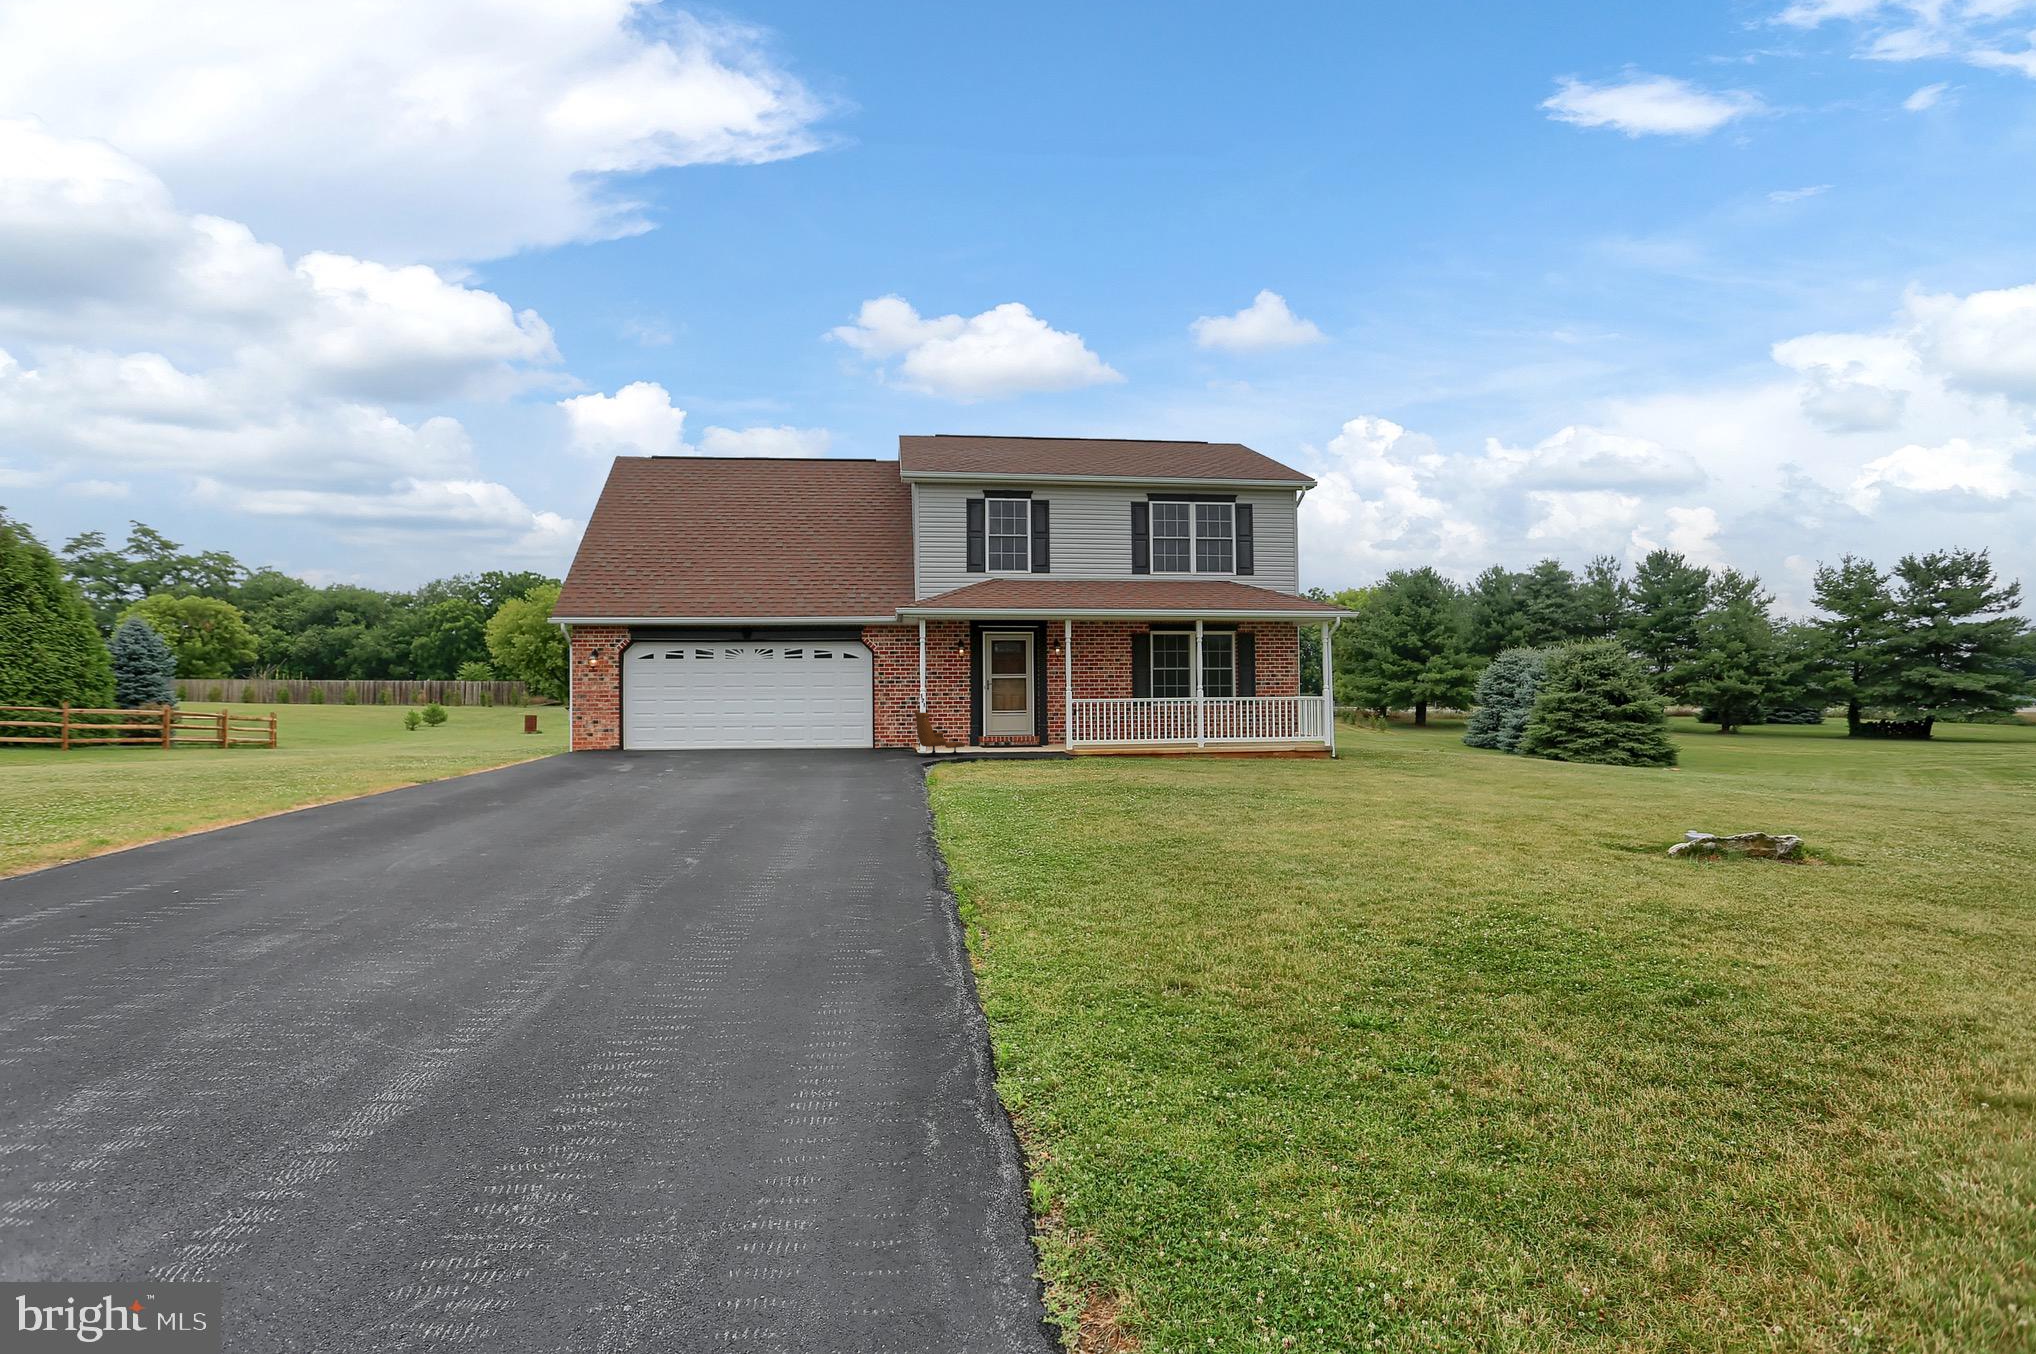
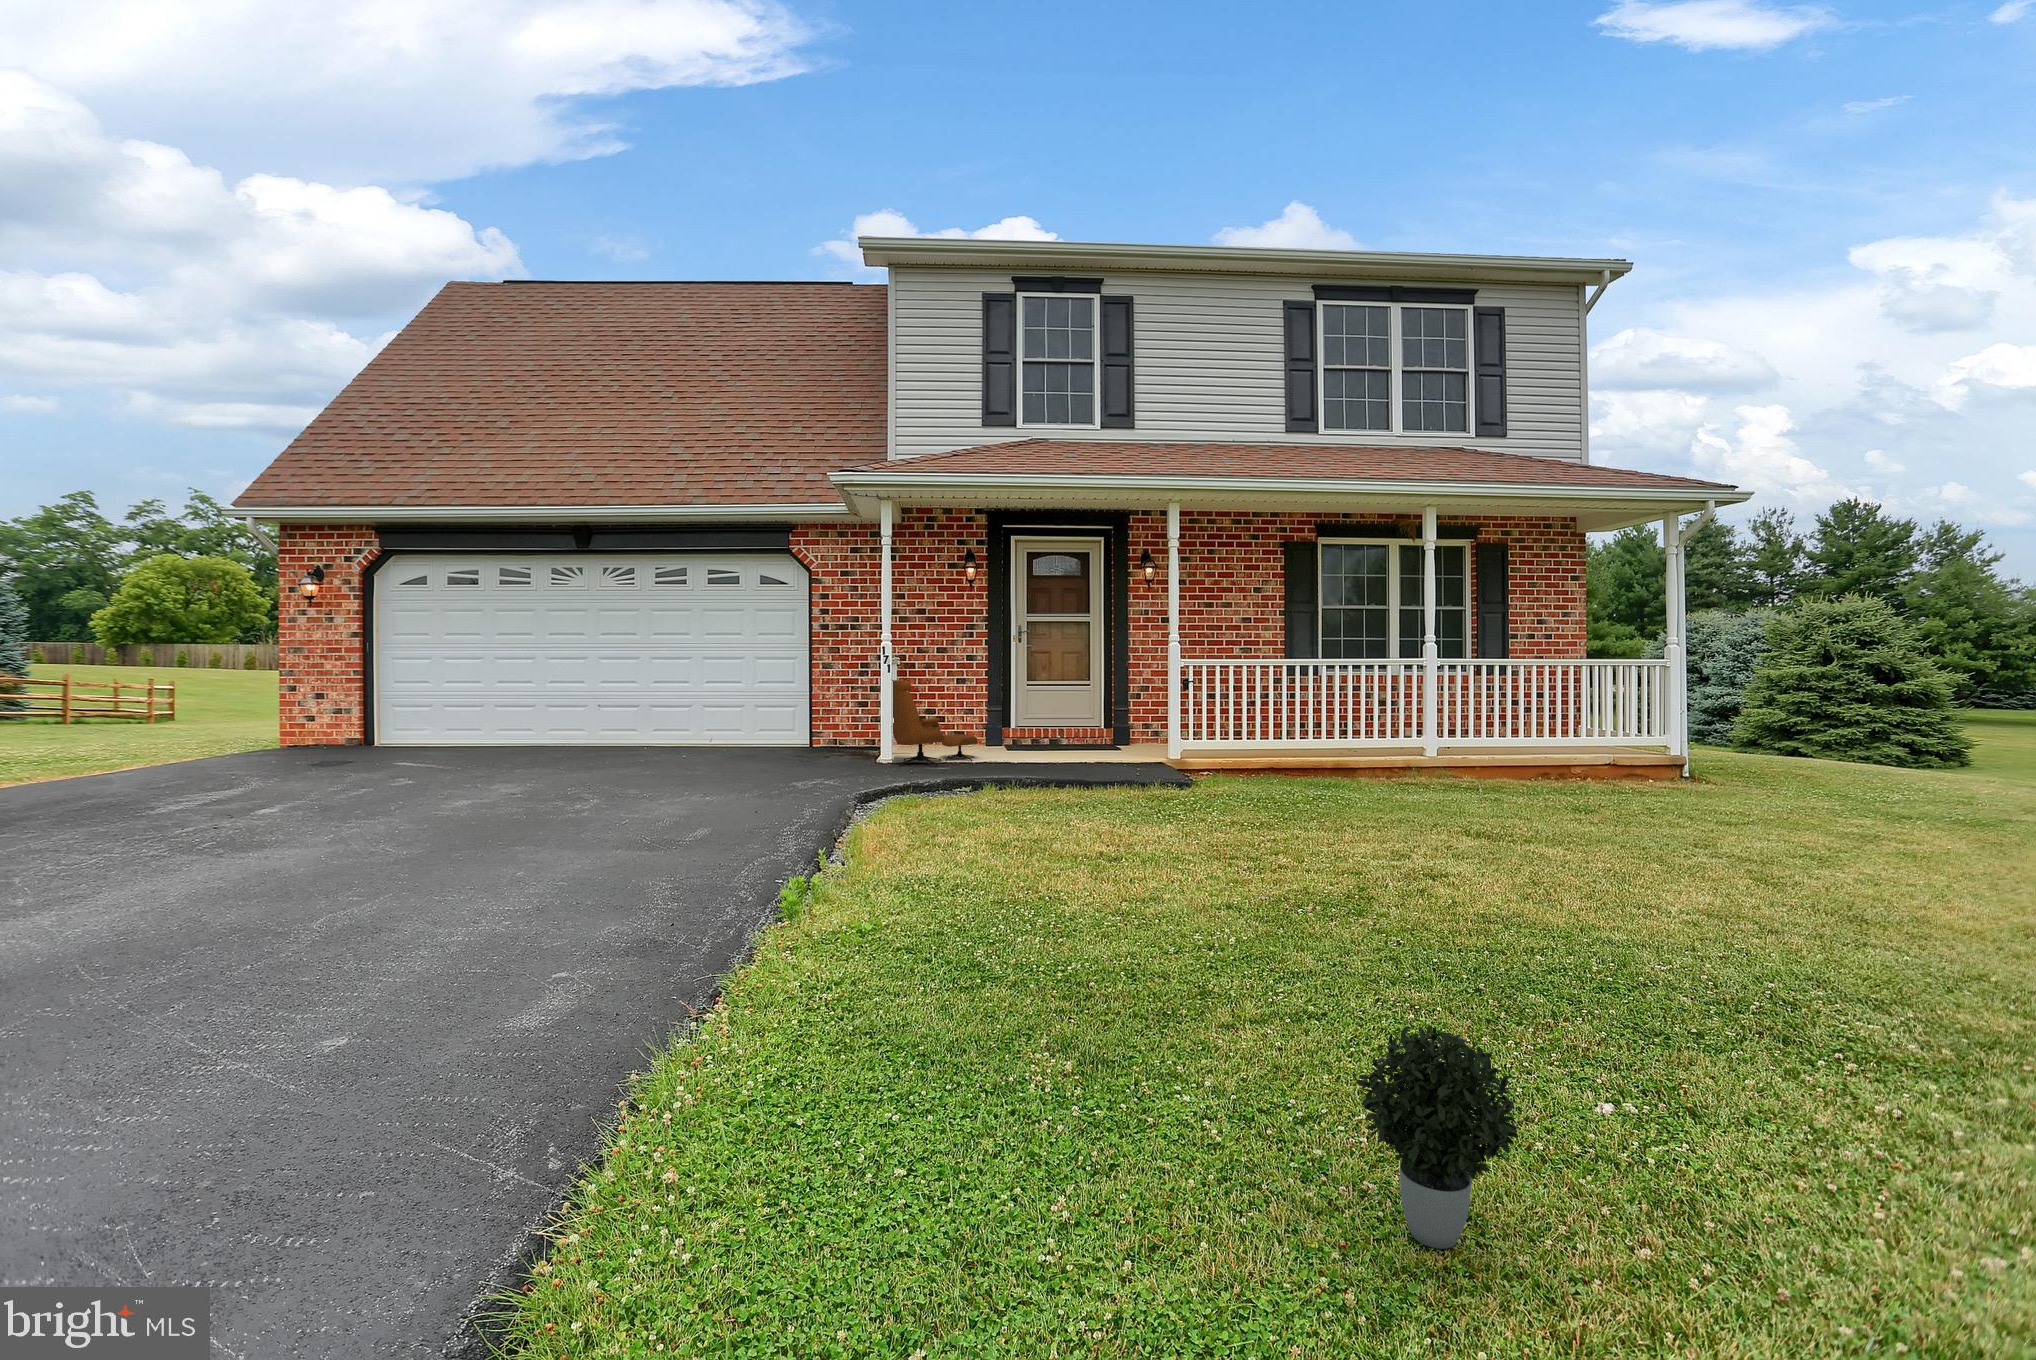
potted plant: none [1017,773,1043,810] -> present [1356,1026,1519,1249]

